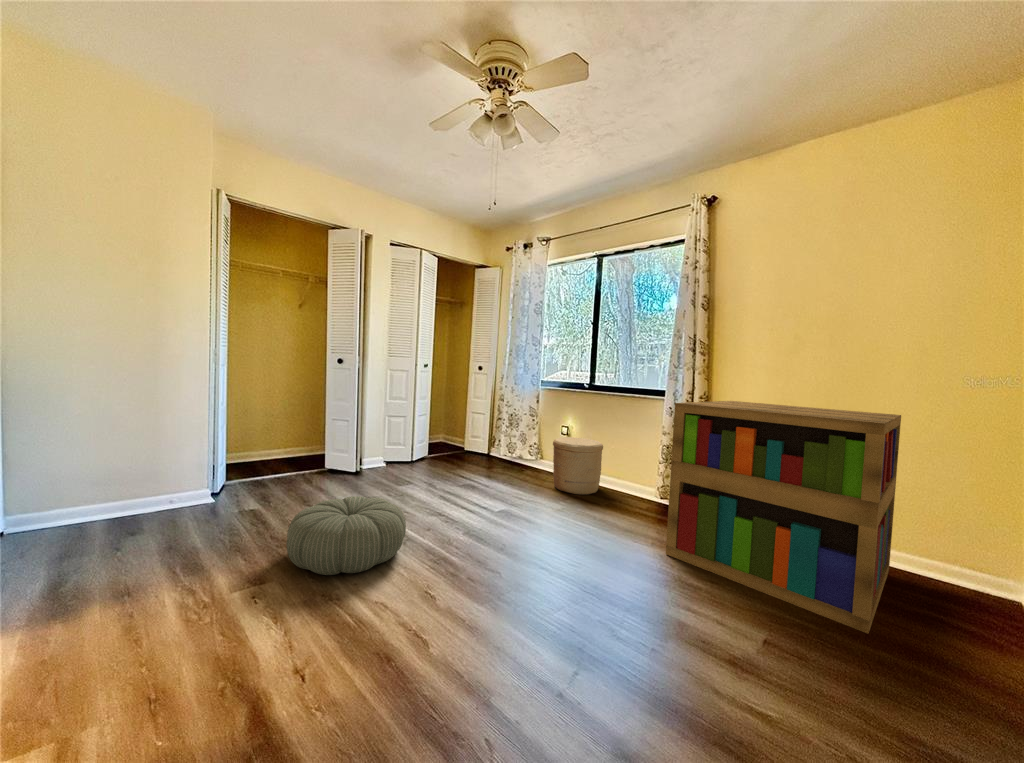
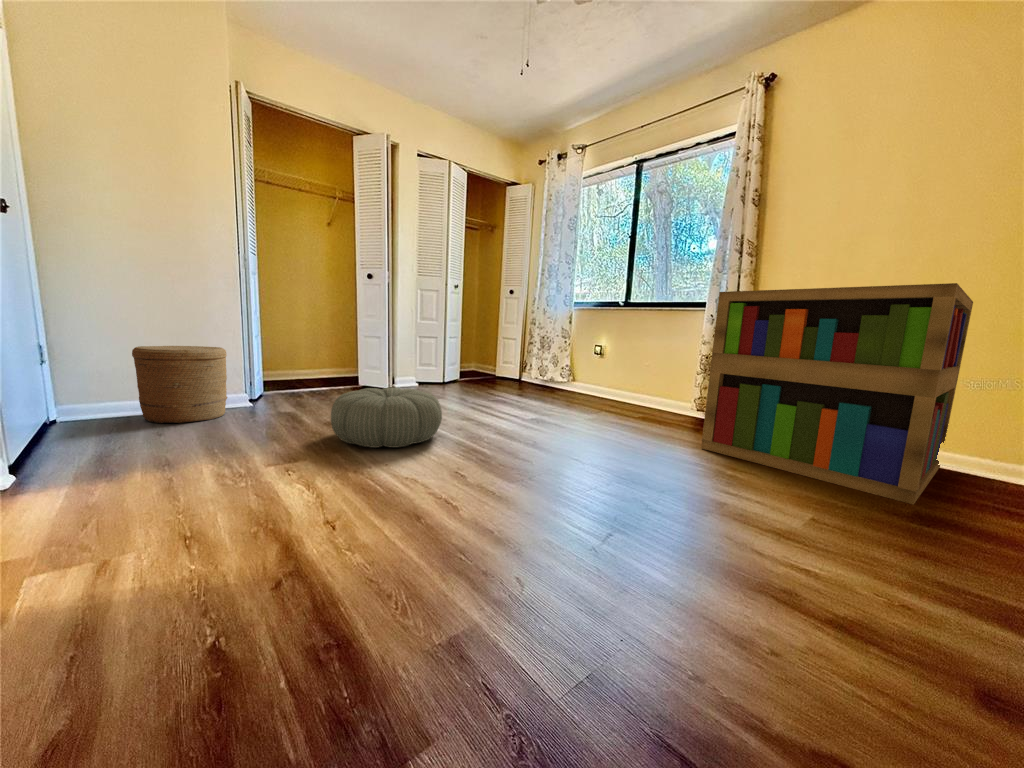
woven basket: present [553,437,603,495] -> present [132,346,227,423]

